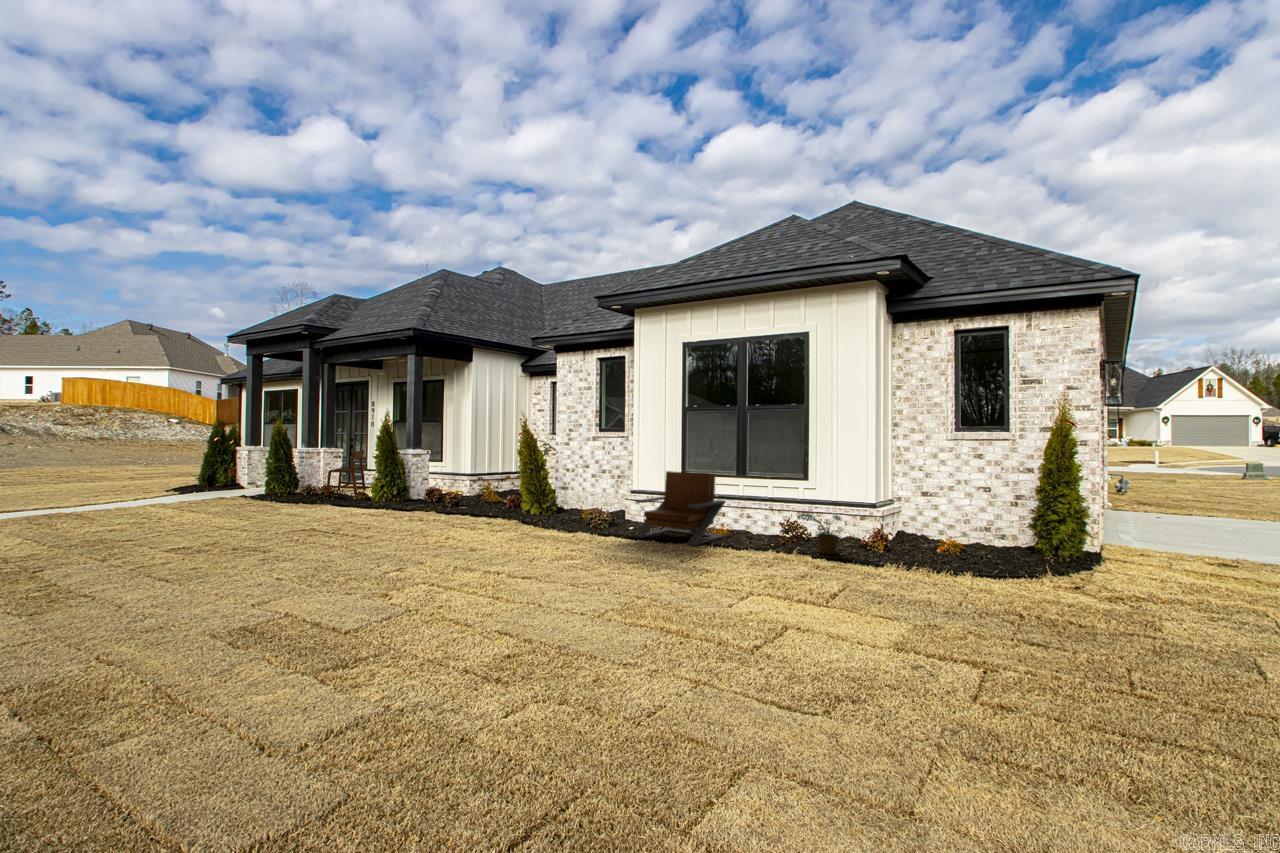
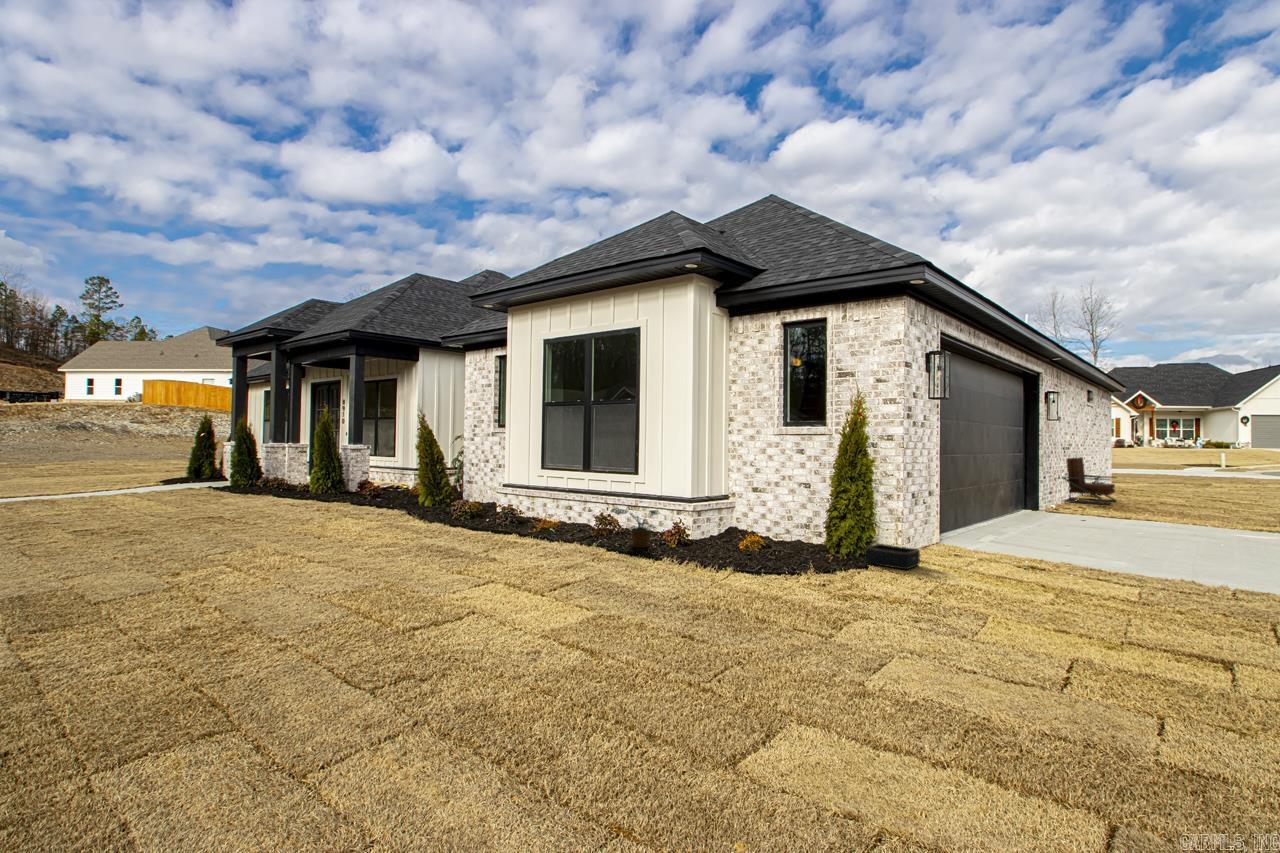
bench: present [326,450,366,495] -> none [250,446,296,490]
lounge chair: present [636,471,725,545] -> present [1062,457,1117,505]
basket: none [1075,547,1130,573] -> present [866,544,920,569]

